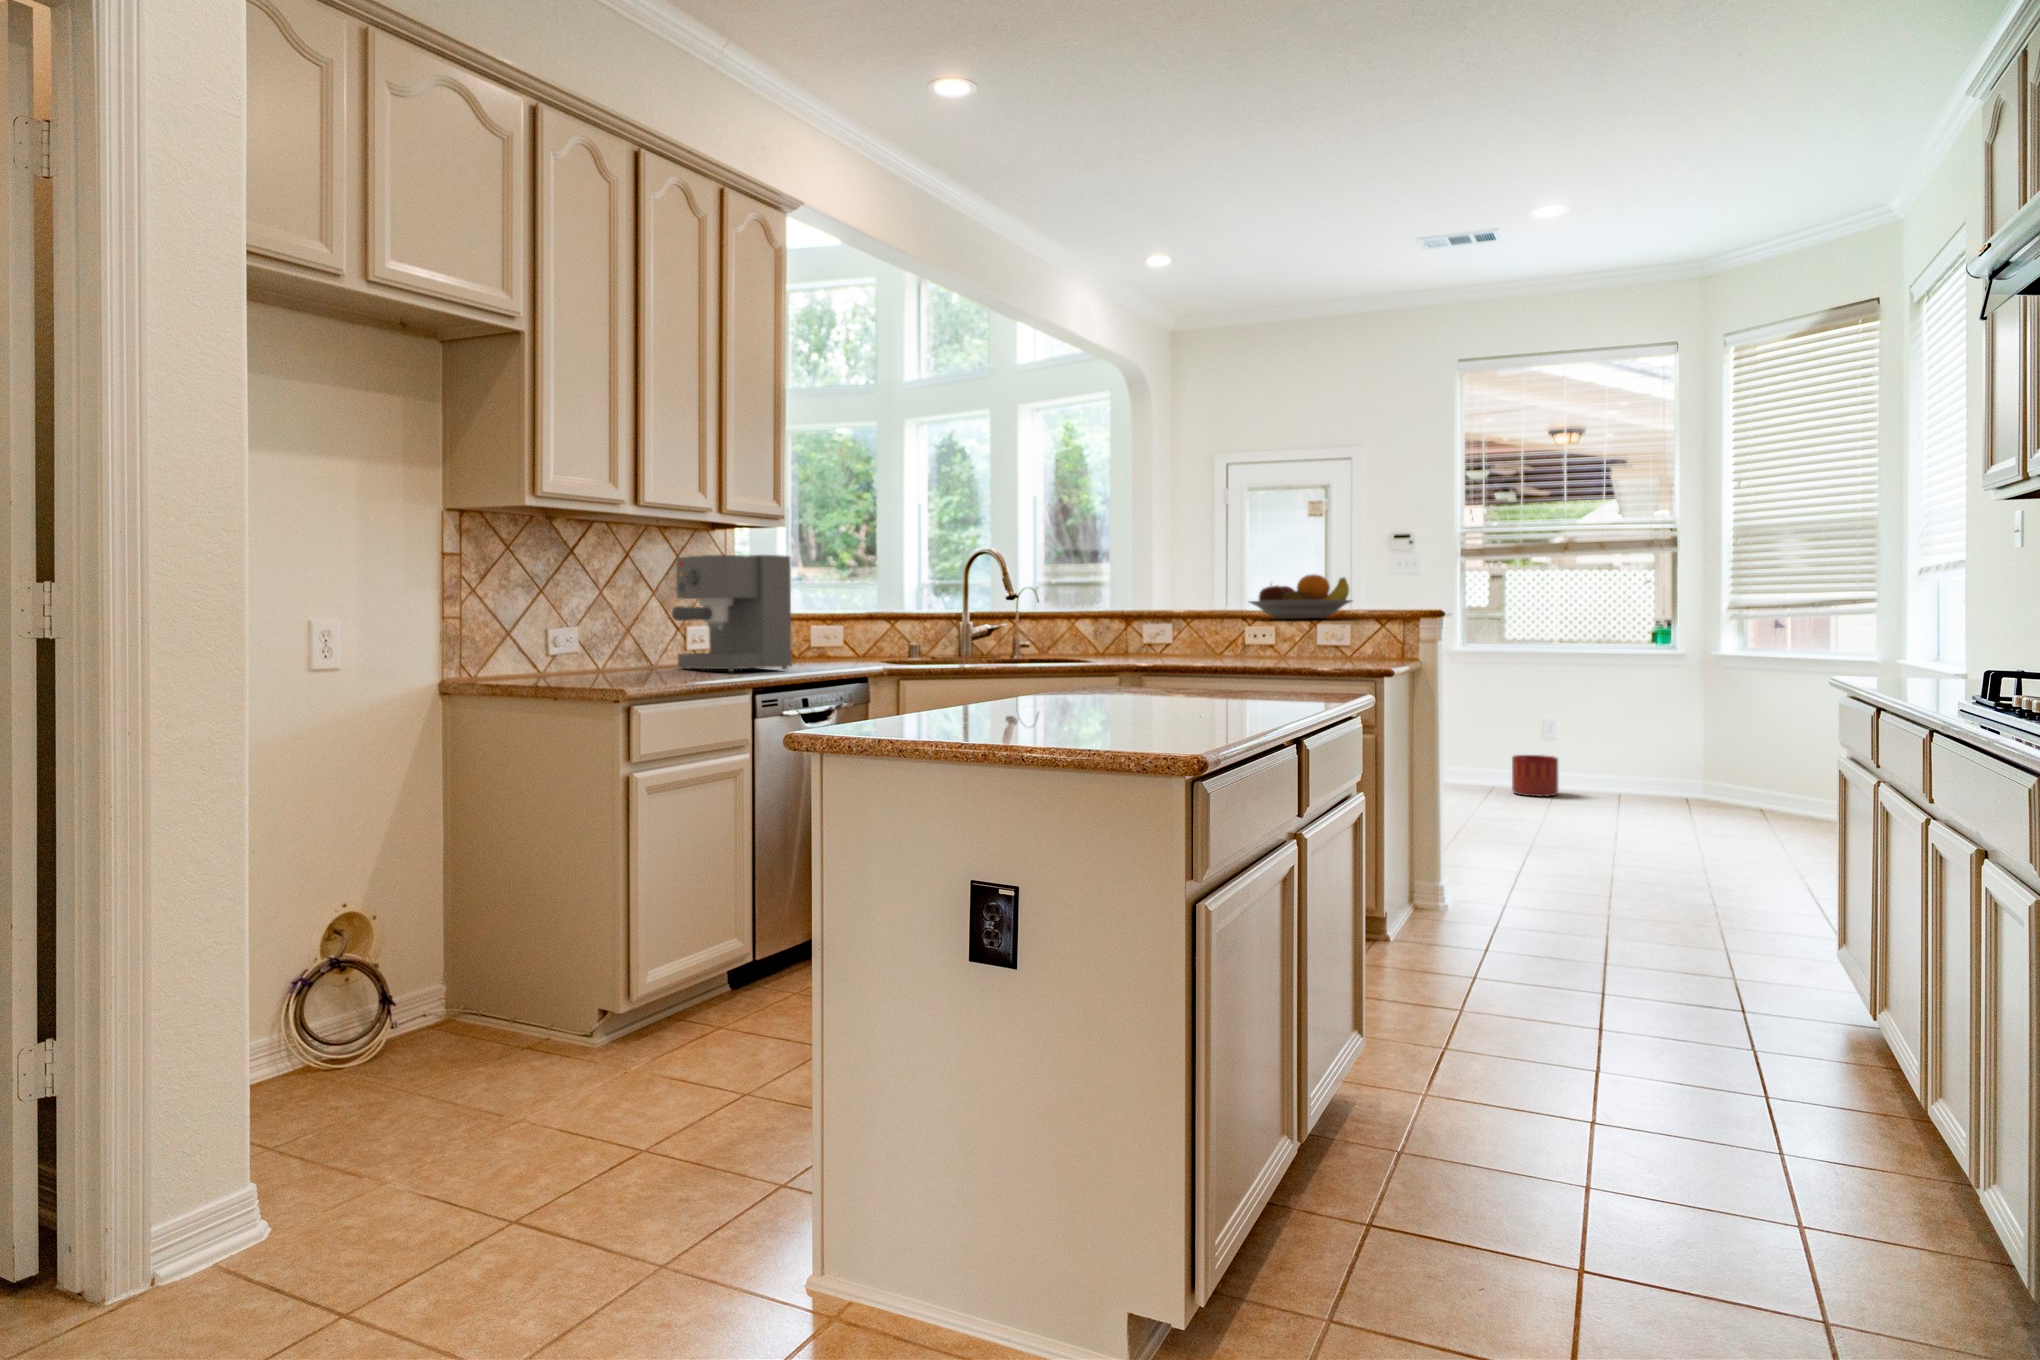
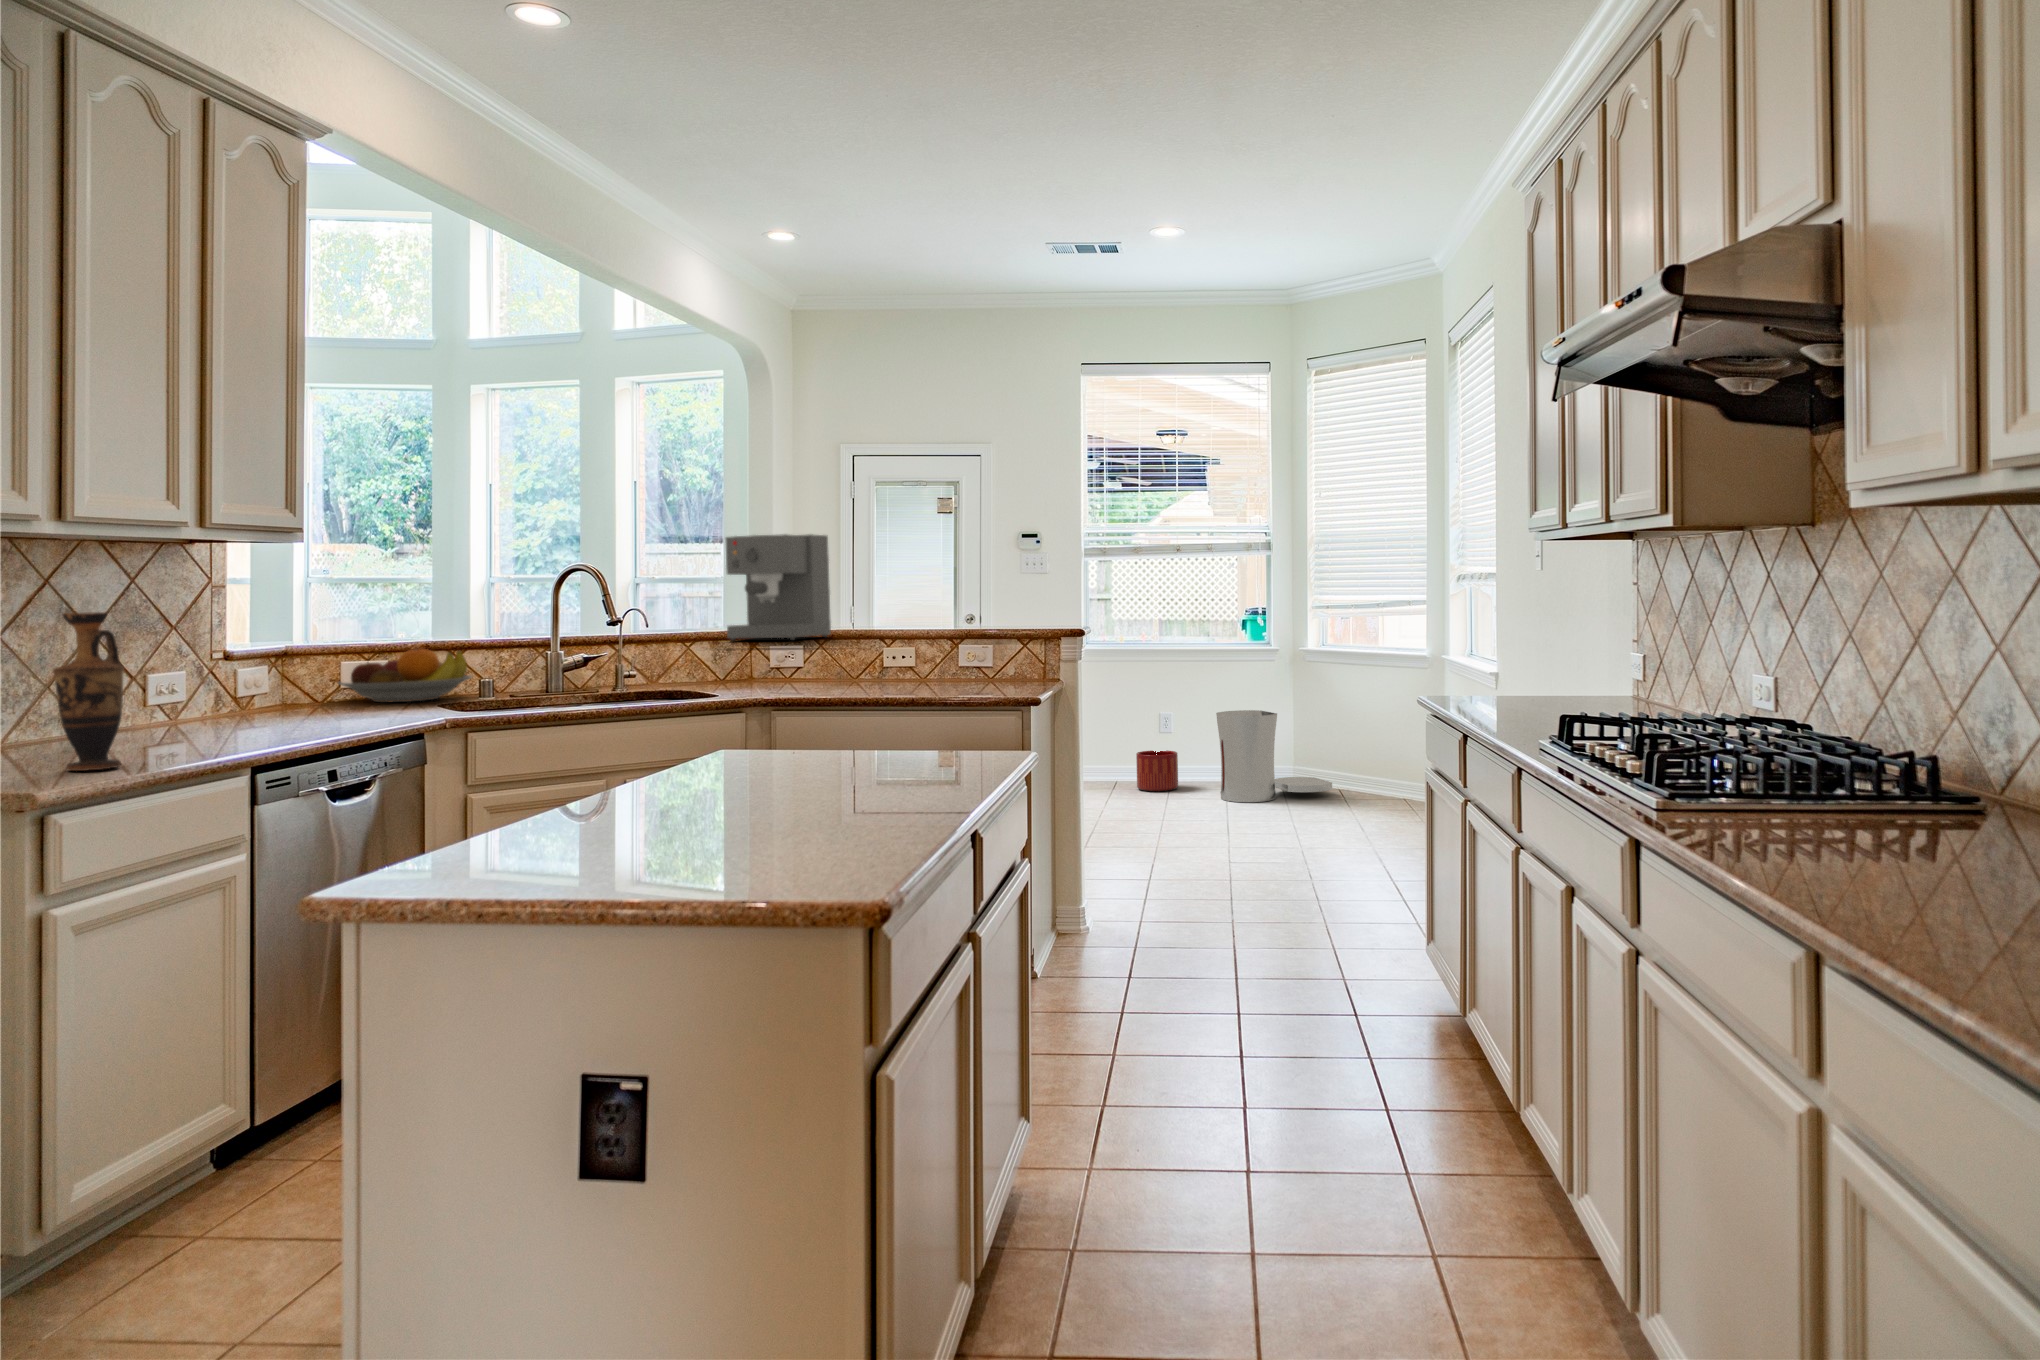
coffee maker: present [672,555,792,672] -> present [726,534,831,641]
vase: none [635,568,678,683] -> present [53,612,124,771]
fruit bowl: present [1250,574,1352,619] -> present [338,649,471,702]
trash can: none [1603,717,1741,813] -> present [1216,710,1332,802]

